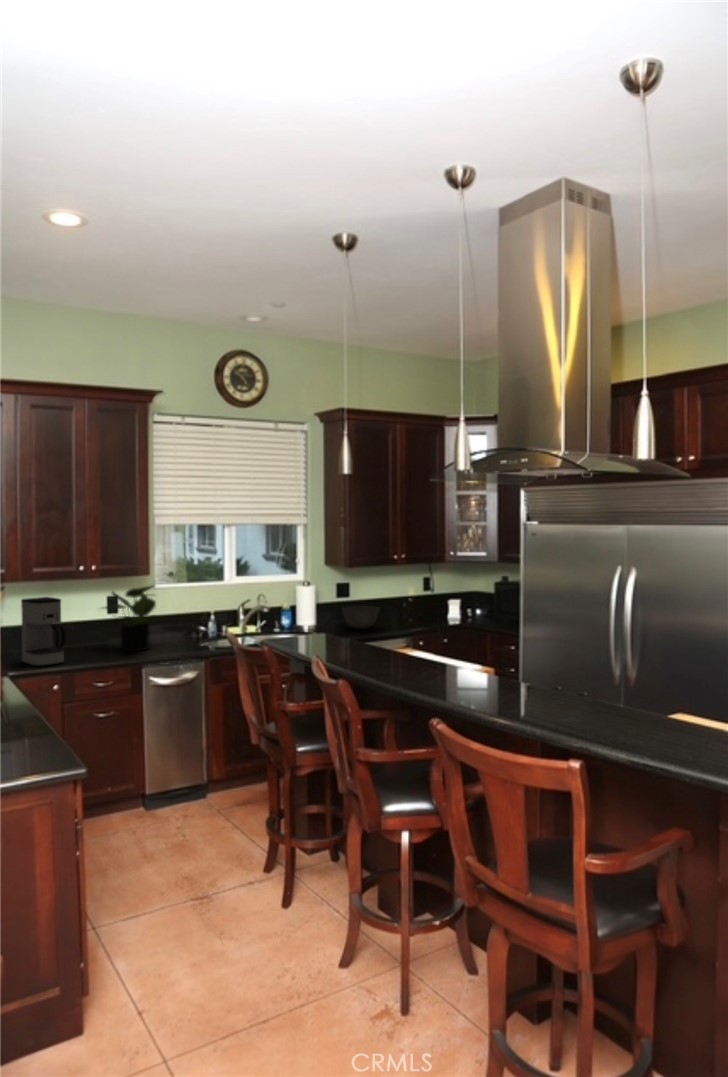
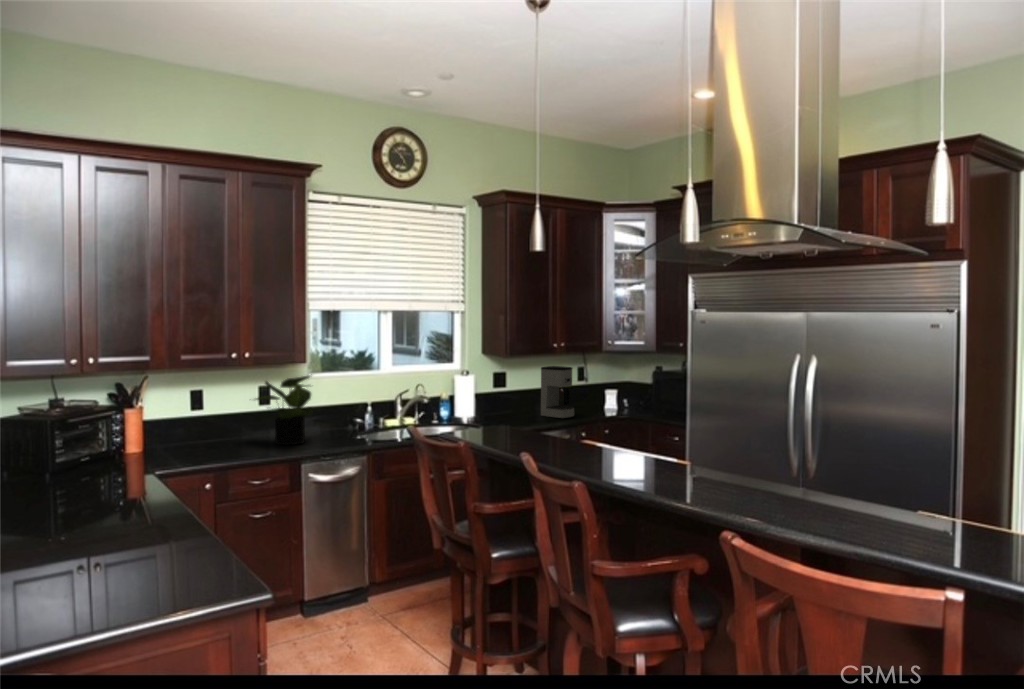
coffee maker: present [21,597,66,666] -> present [541,366,574,419]
bowl: present [342,606,380,629] -> none [502,397,542,421]

